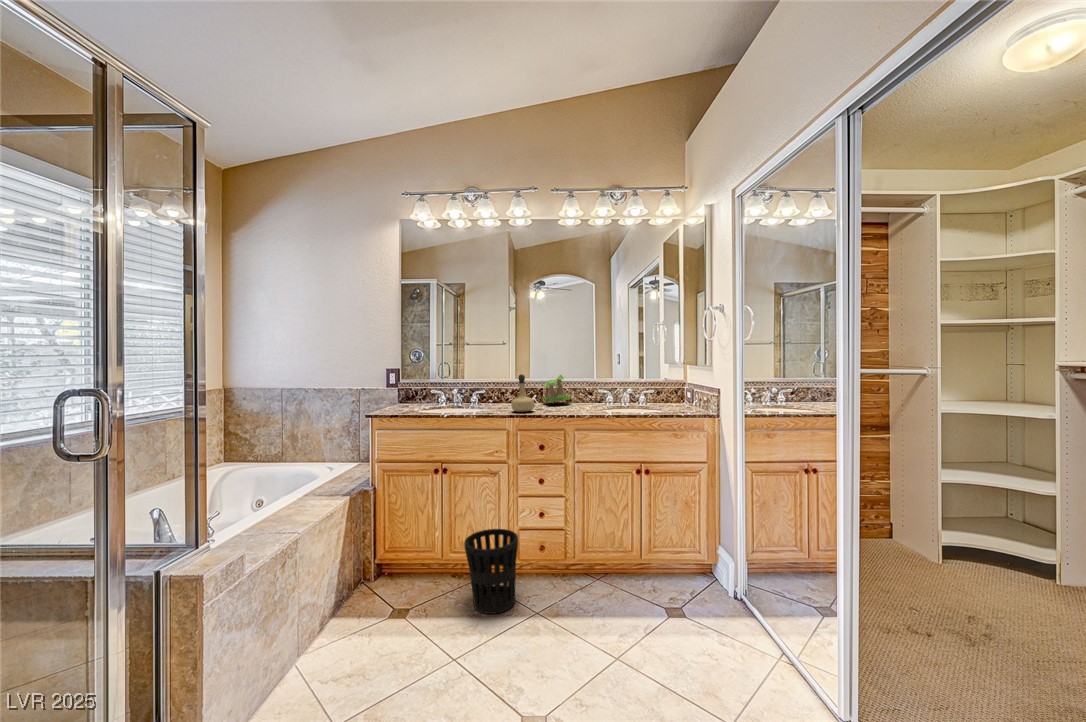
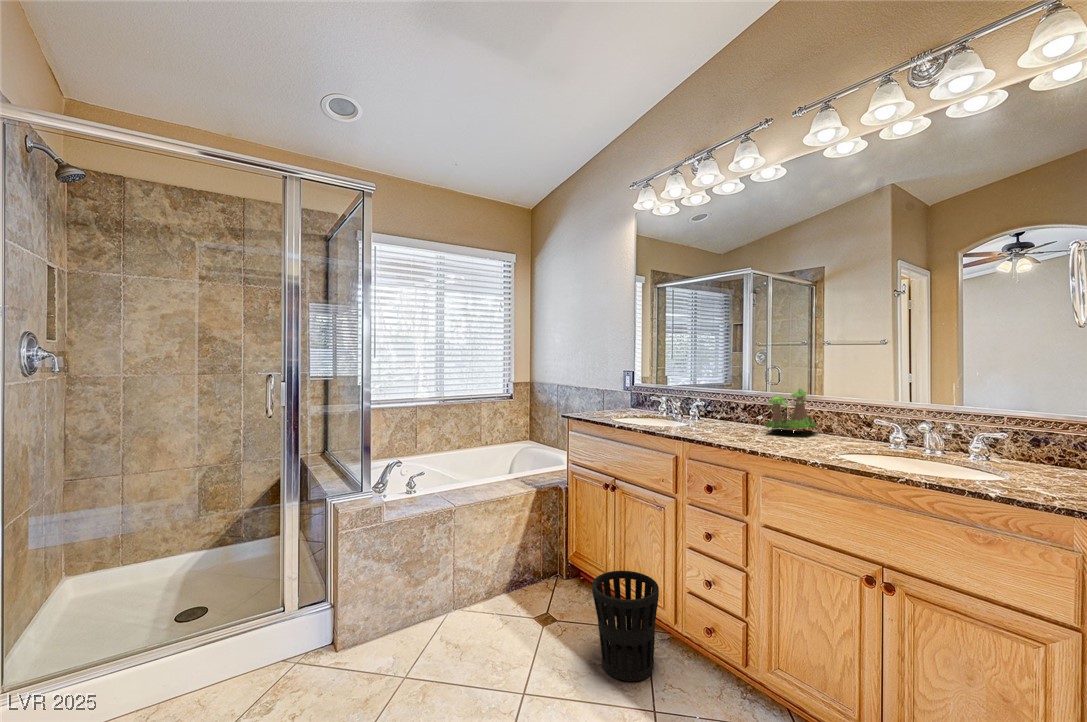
perfume bottle: present [511,374,535,412] -> none [690,385,723,437]

